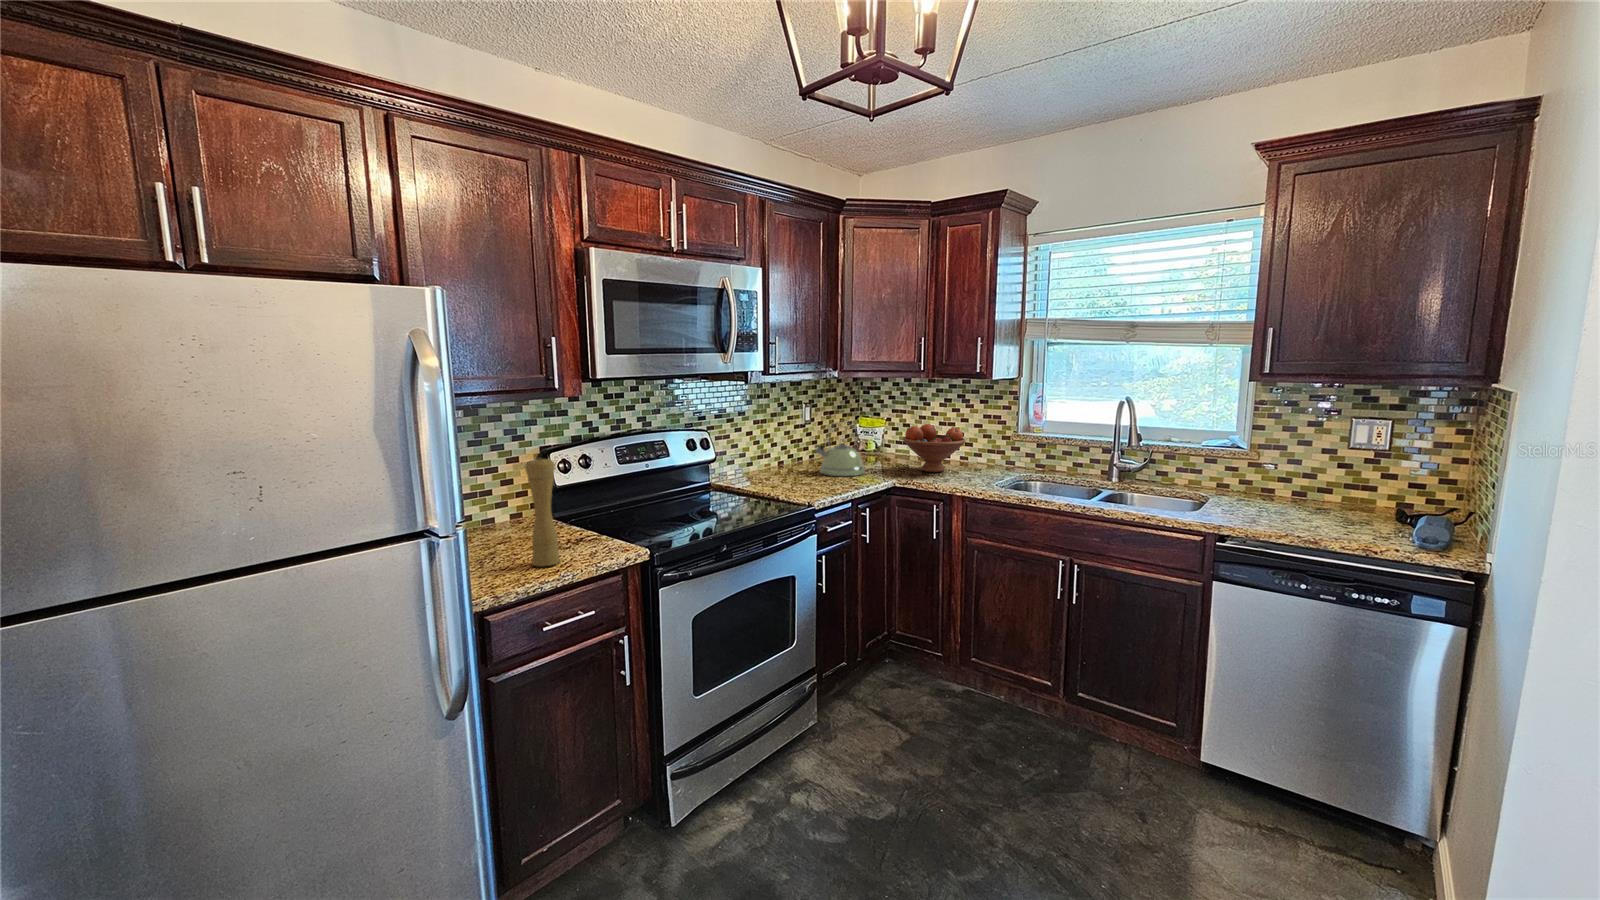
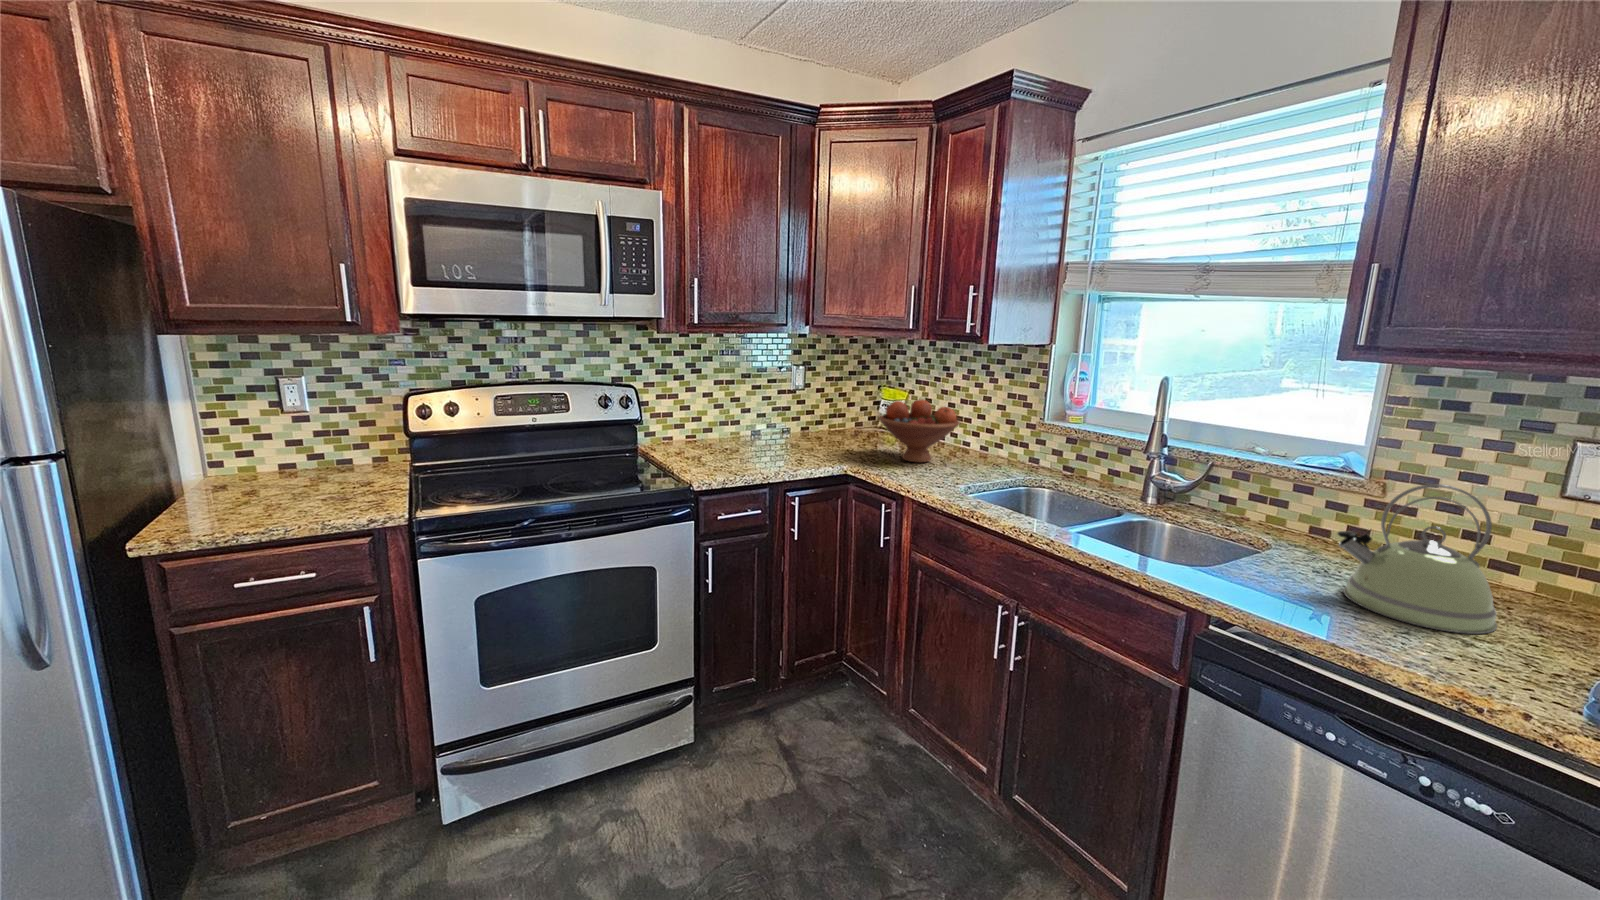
kettle: present [815,430,865,476] -> present [1338,484,1497,634]
pepper mill: present [525,458,559,566] -> none [264,397,314,514]

